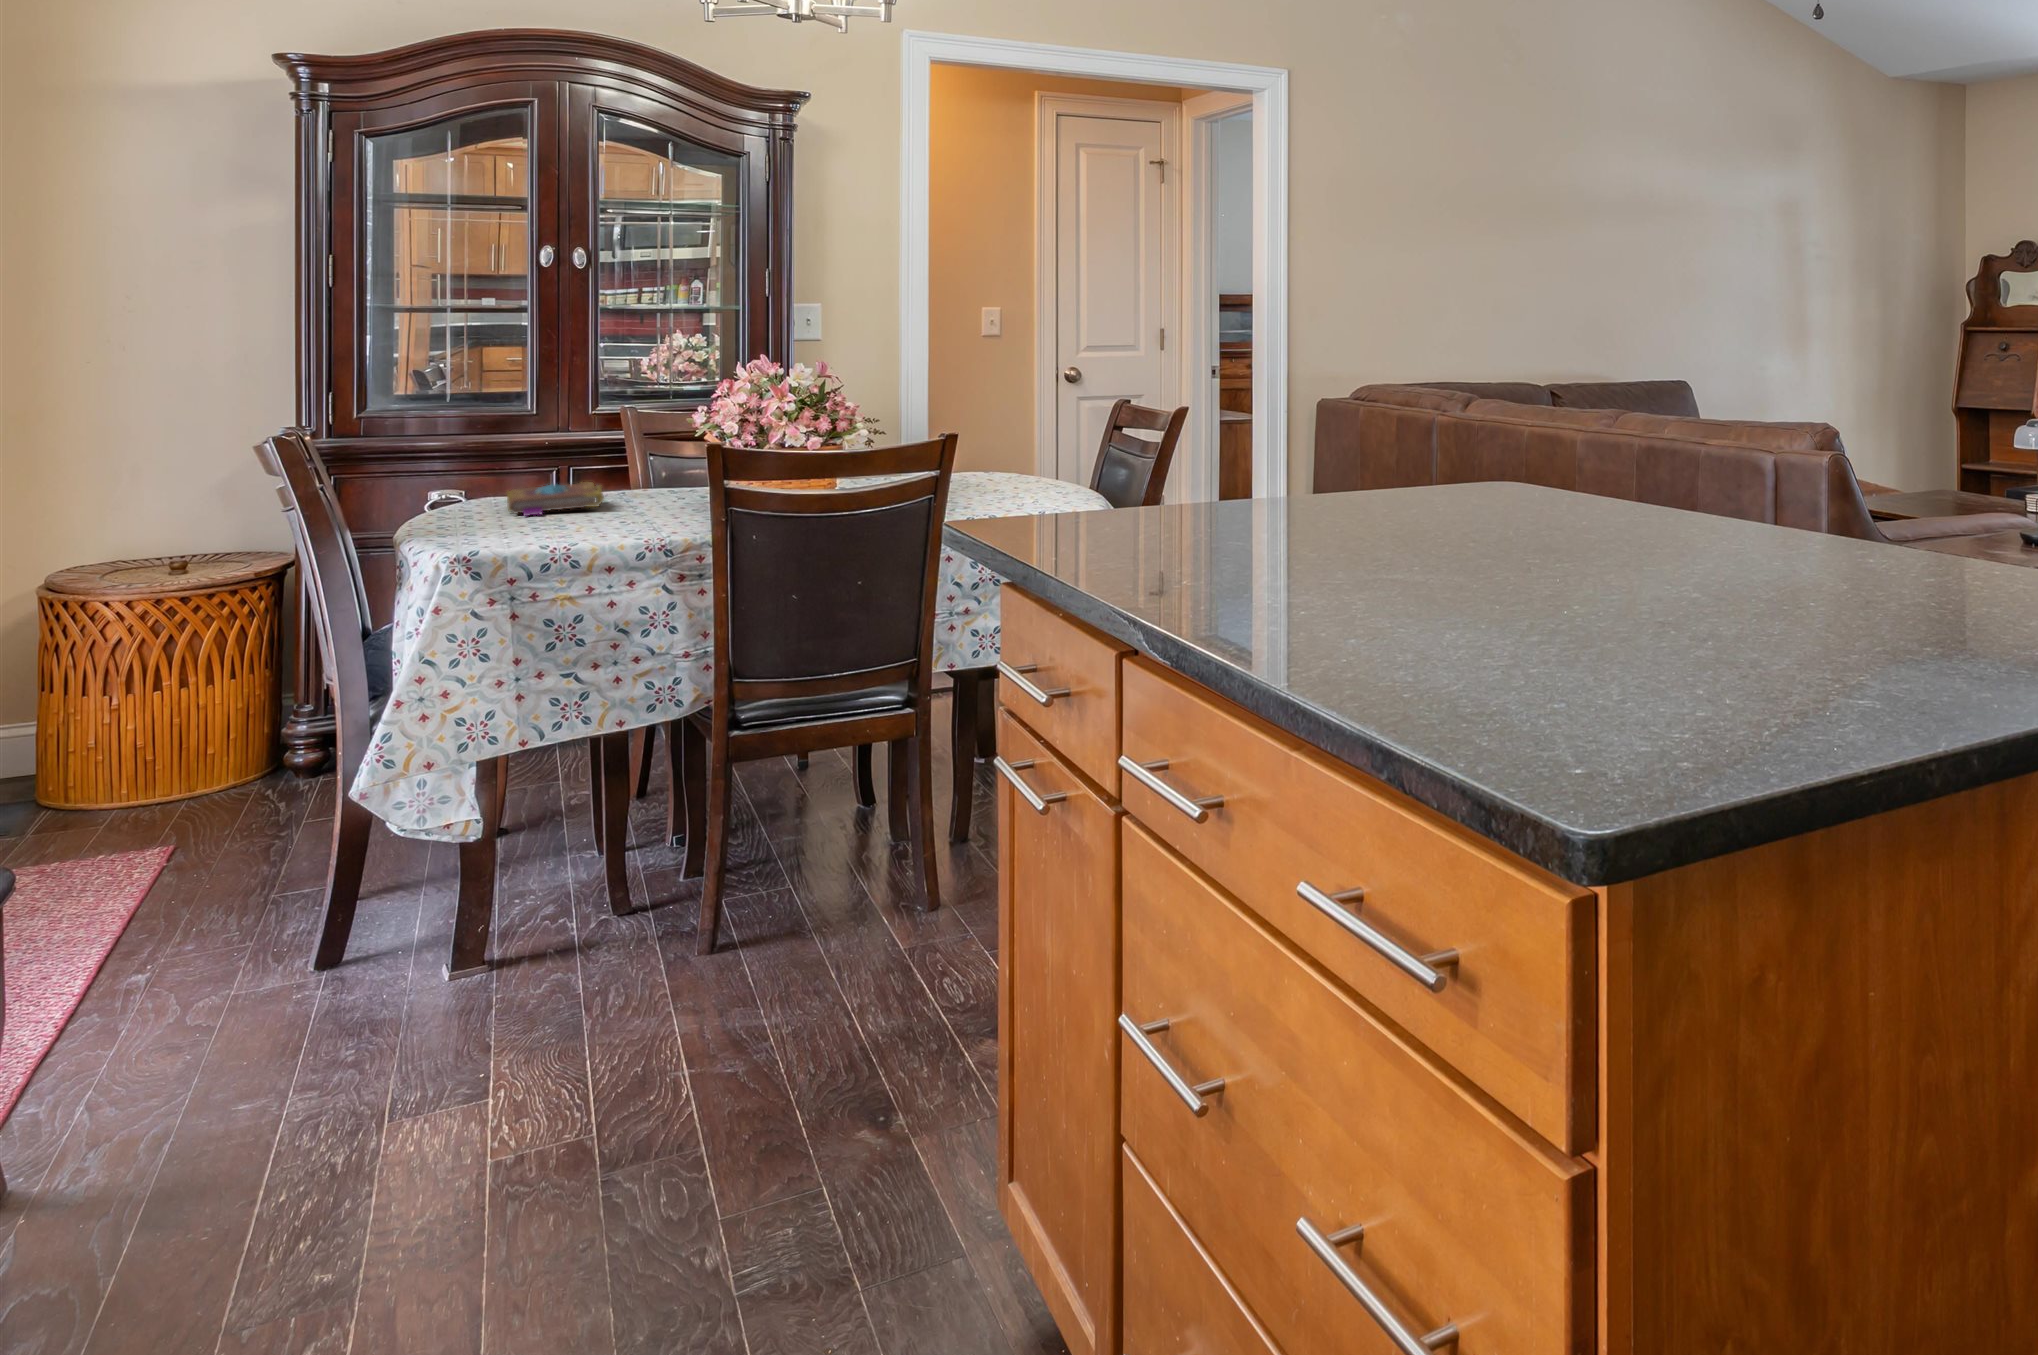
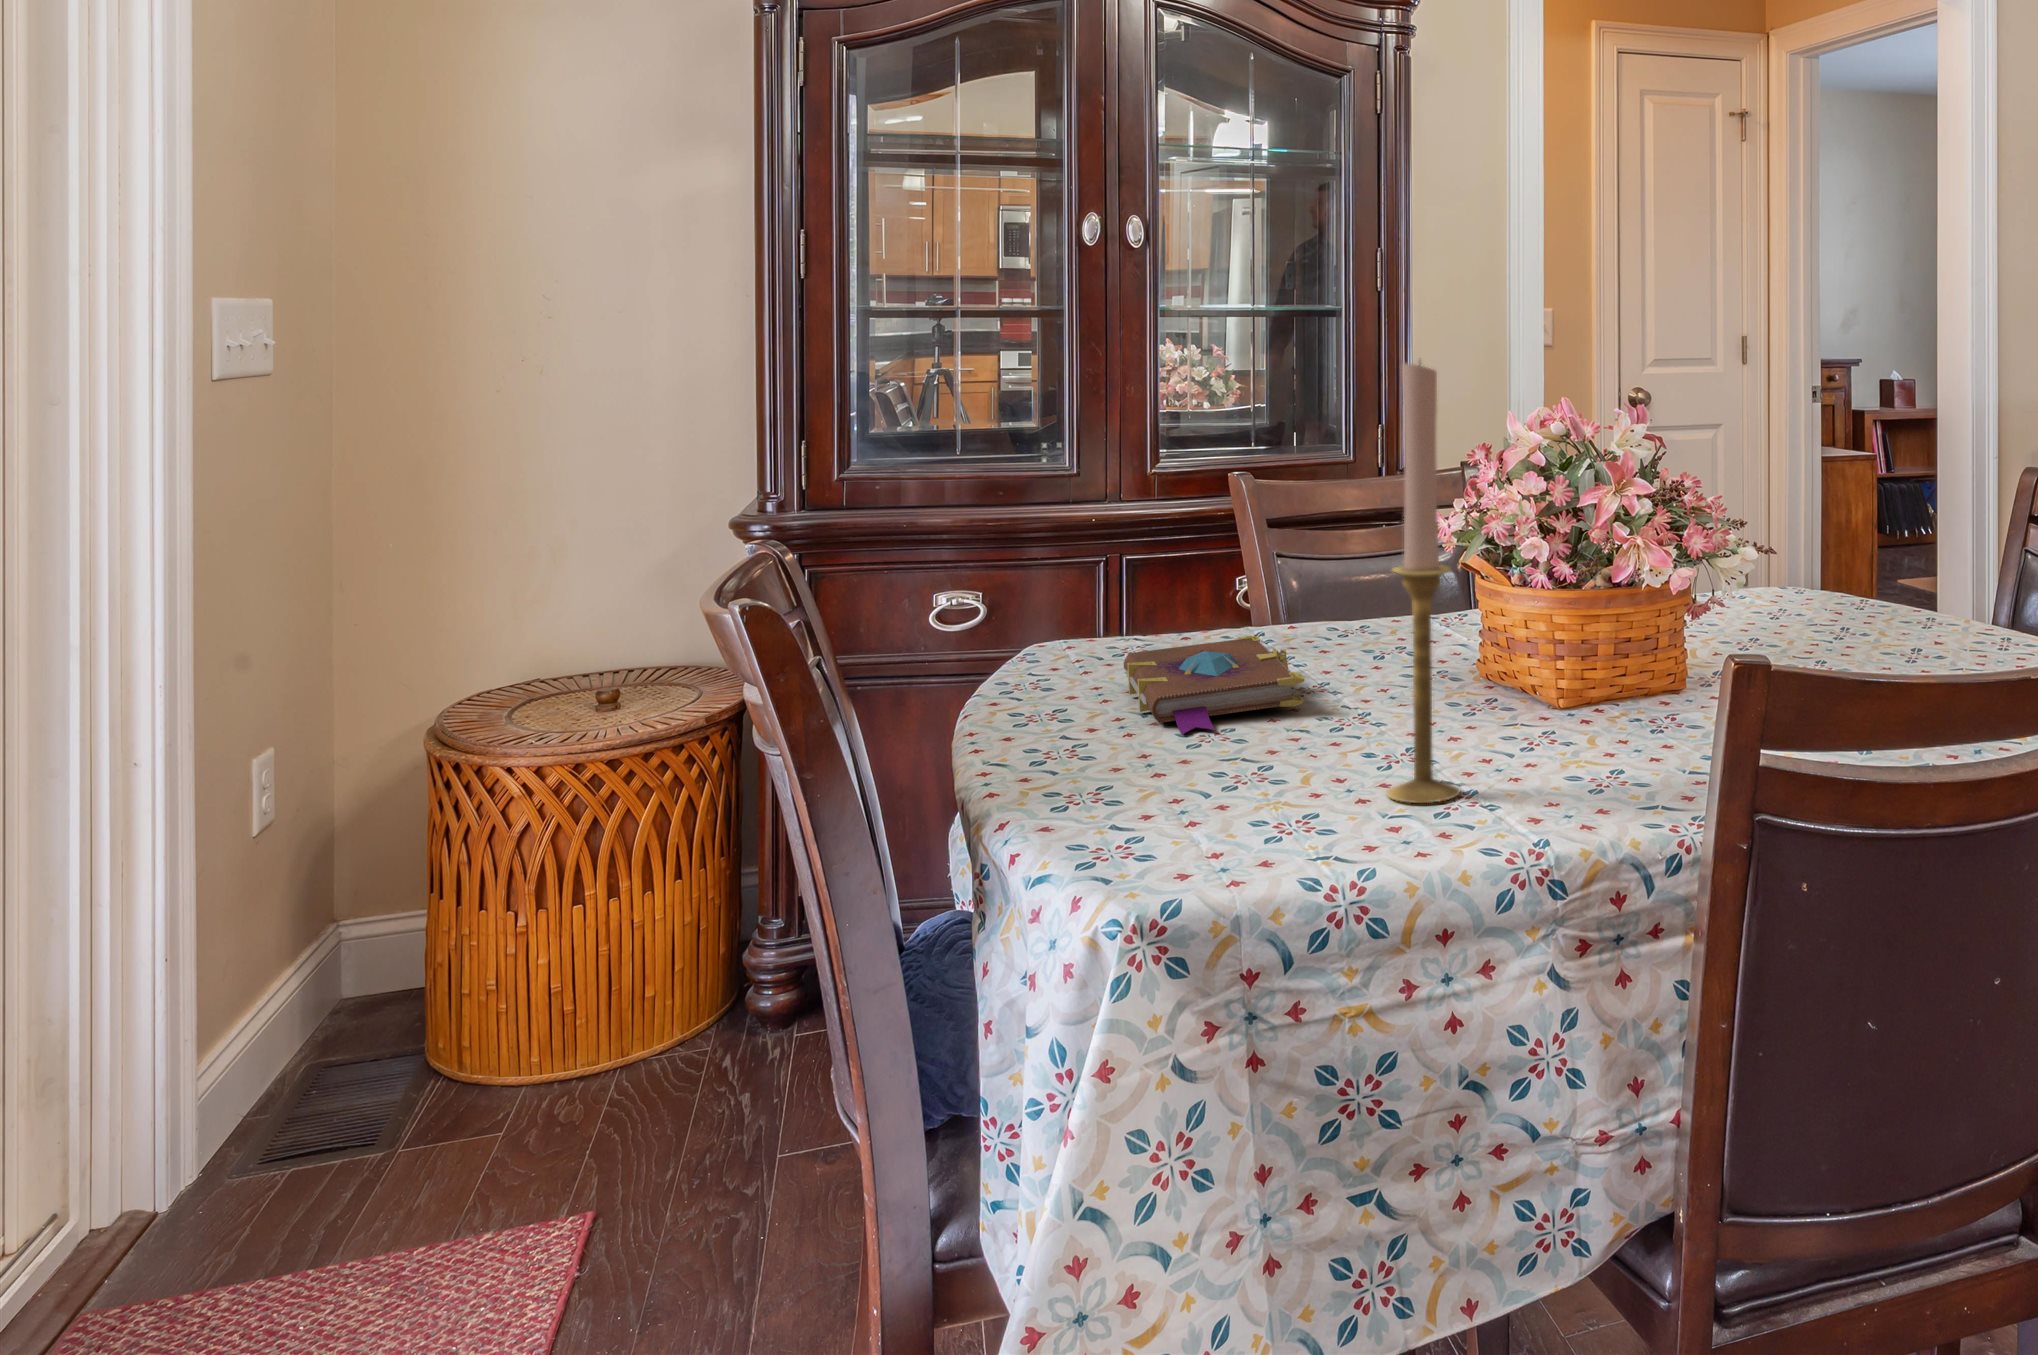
candlestick: none [607,328,646,527] -> present [1386,364,1460,803]

